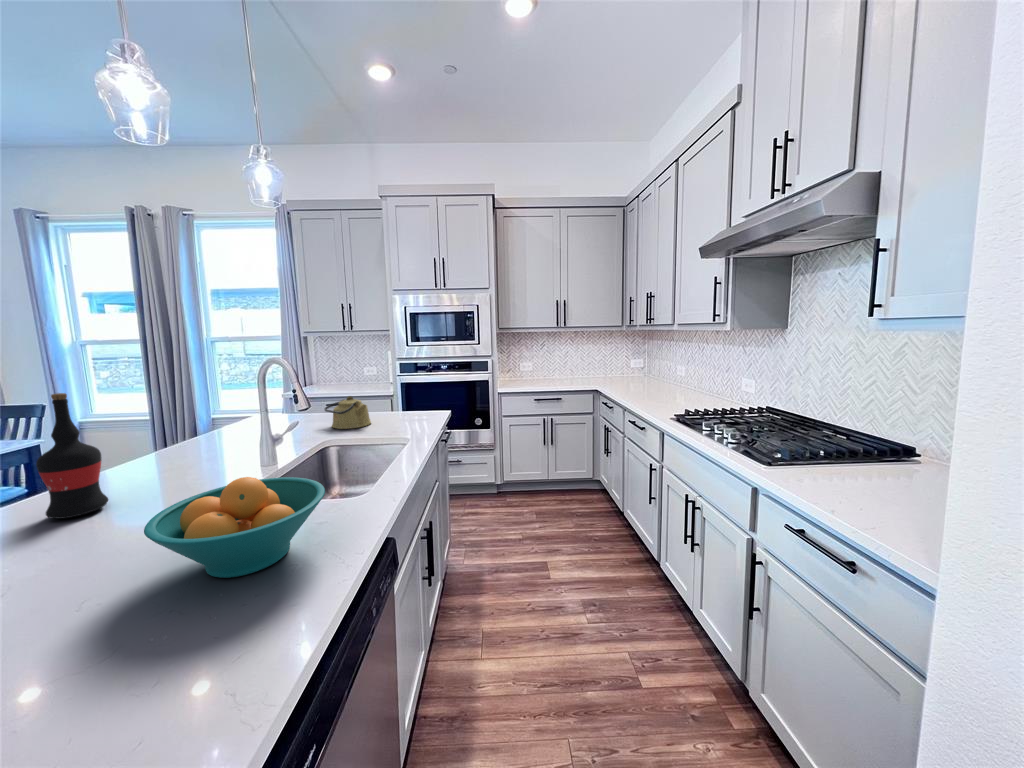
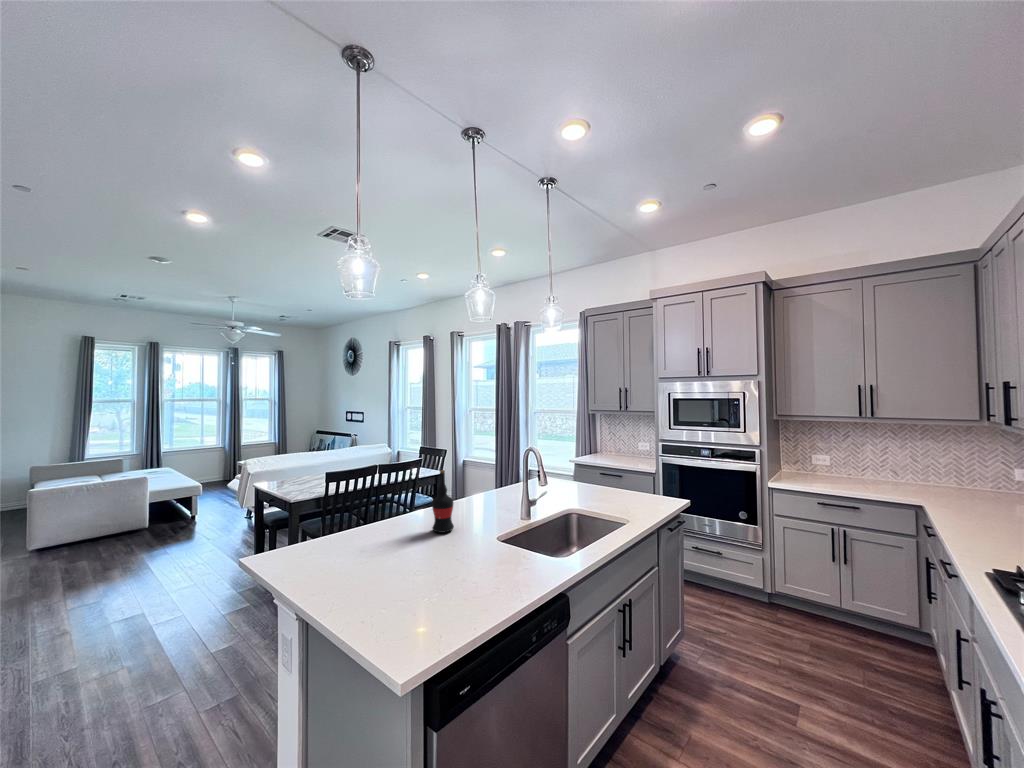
kettle: present [324,396,371,429] -> none [577,479,611,506]
fruit bowl: present [144,477,325,578] -> none [454,536,531,588]

